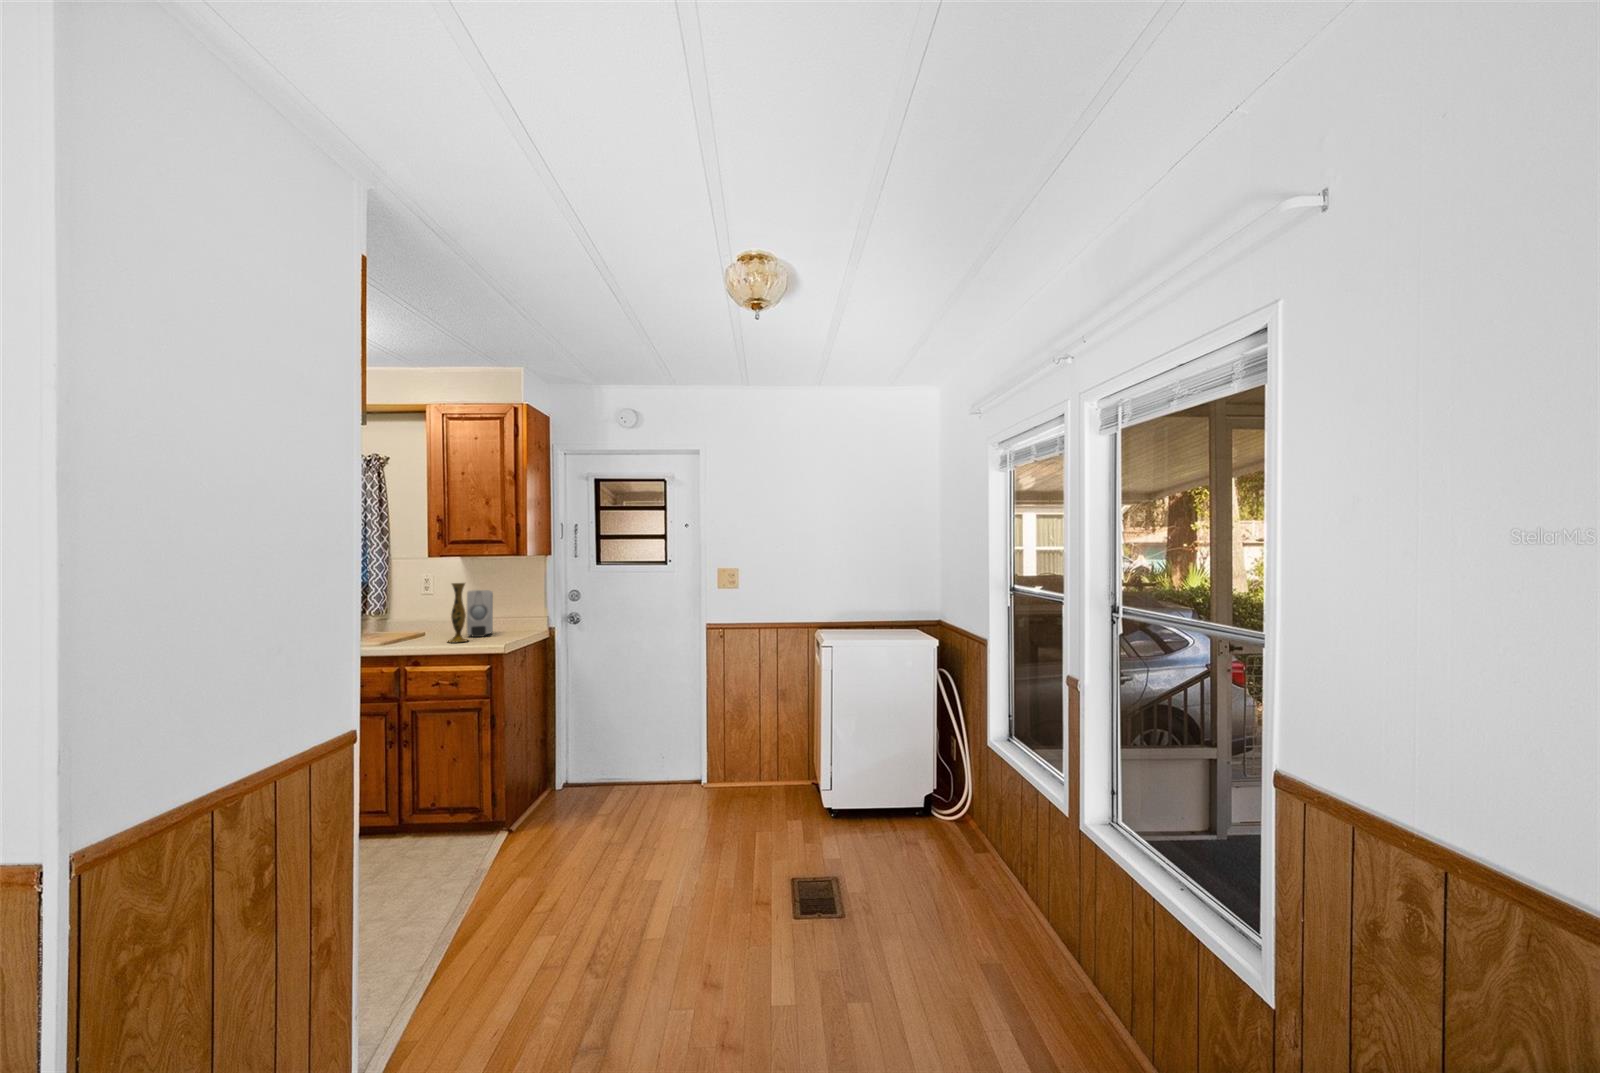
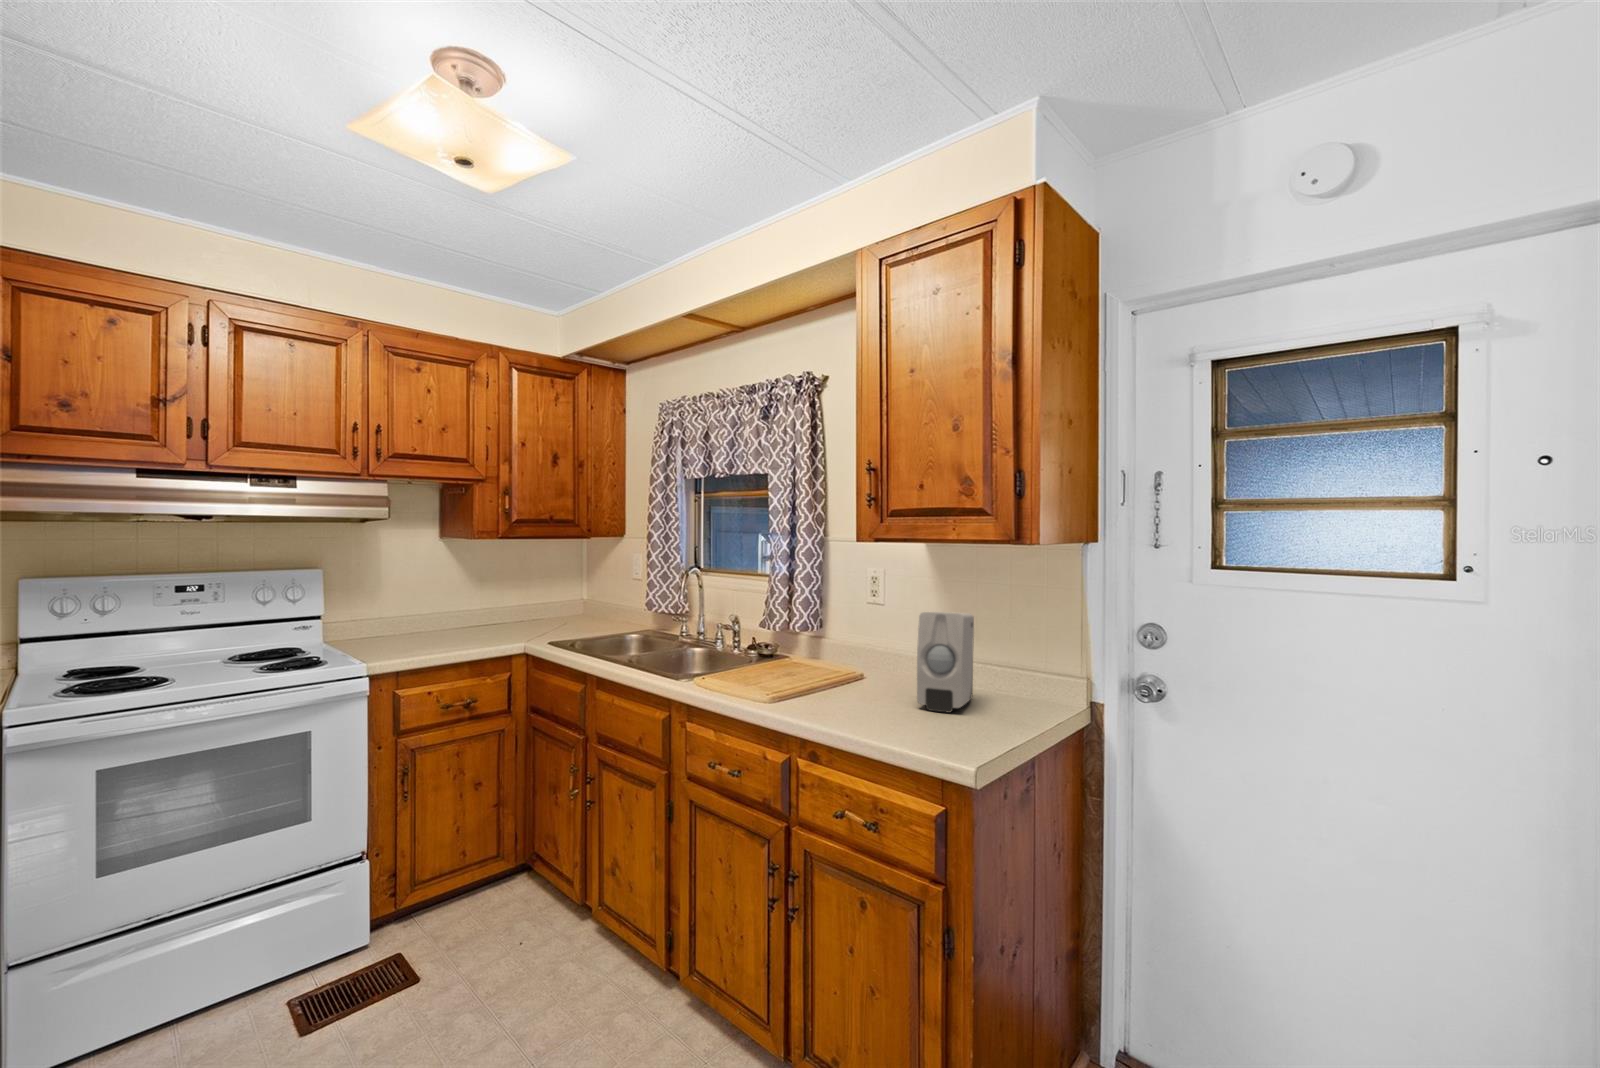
vase: present [448,583,468,643] -> none [869,597,913,729]

